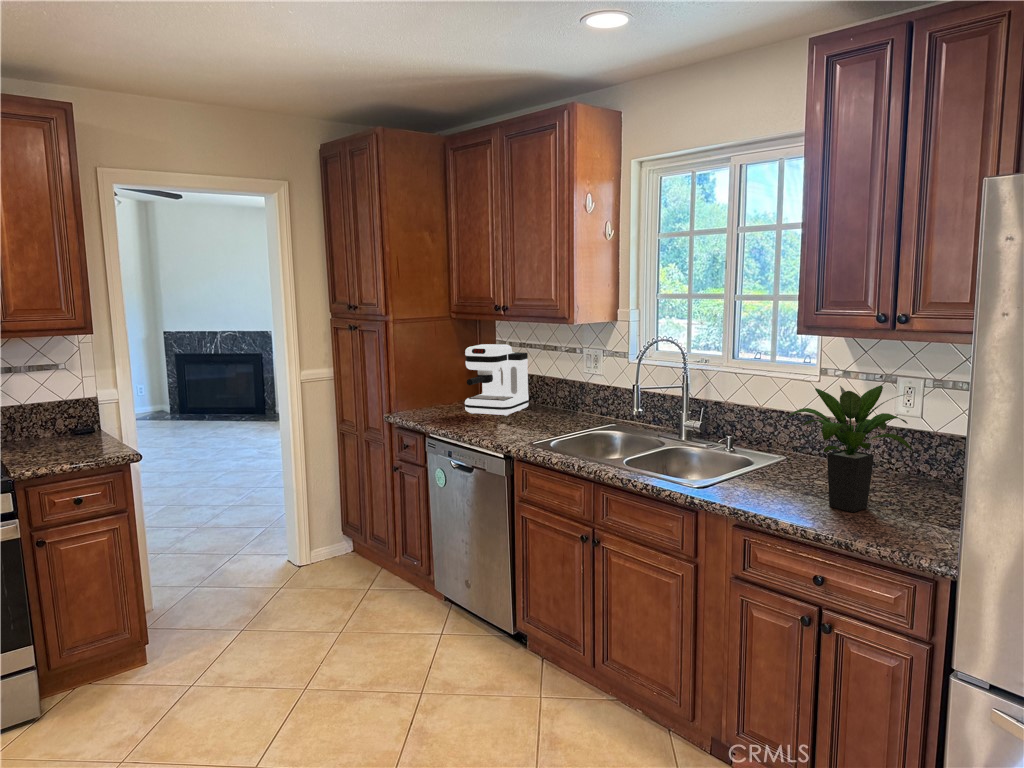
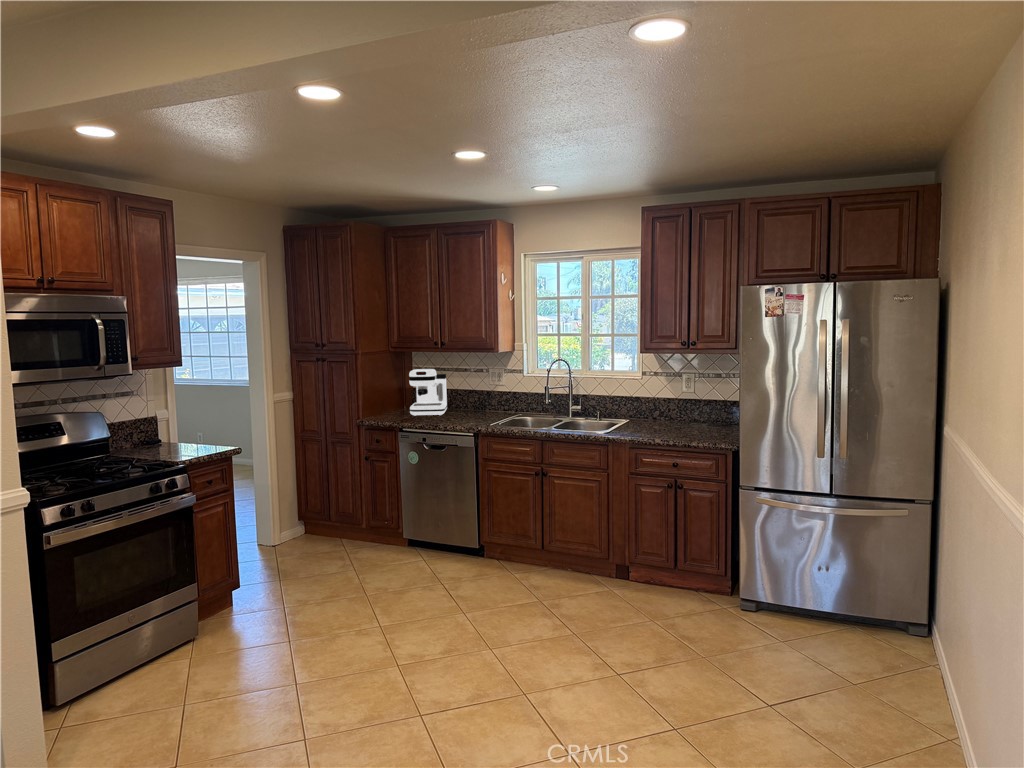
potted plant: present [787,386,913,512] -> none [649,376,705,435]

